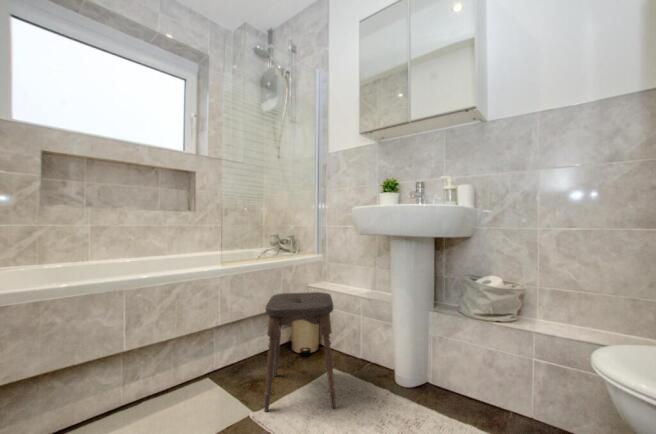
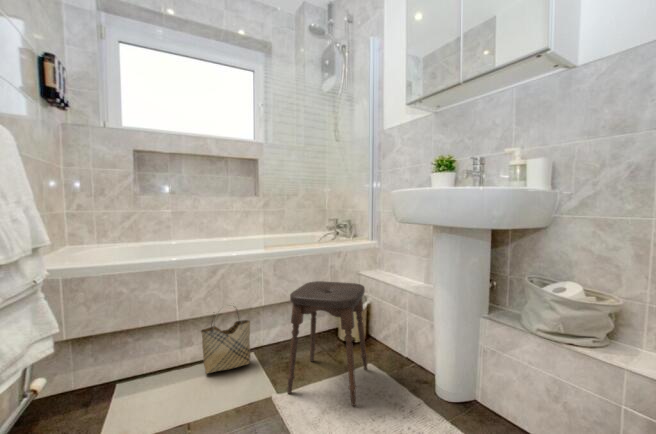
woven basket: none [153,322,210,411] -> present [201,306,250,374]

